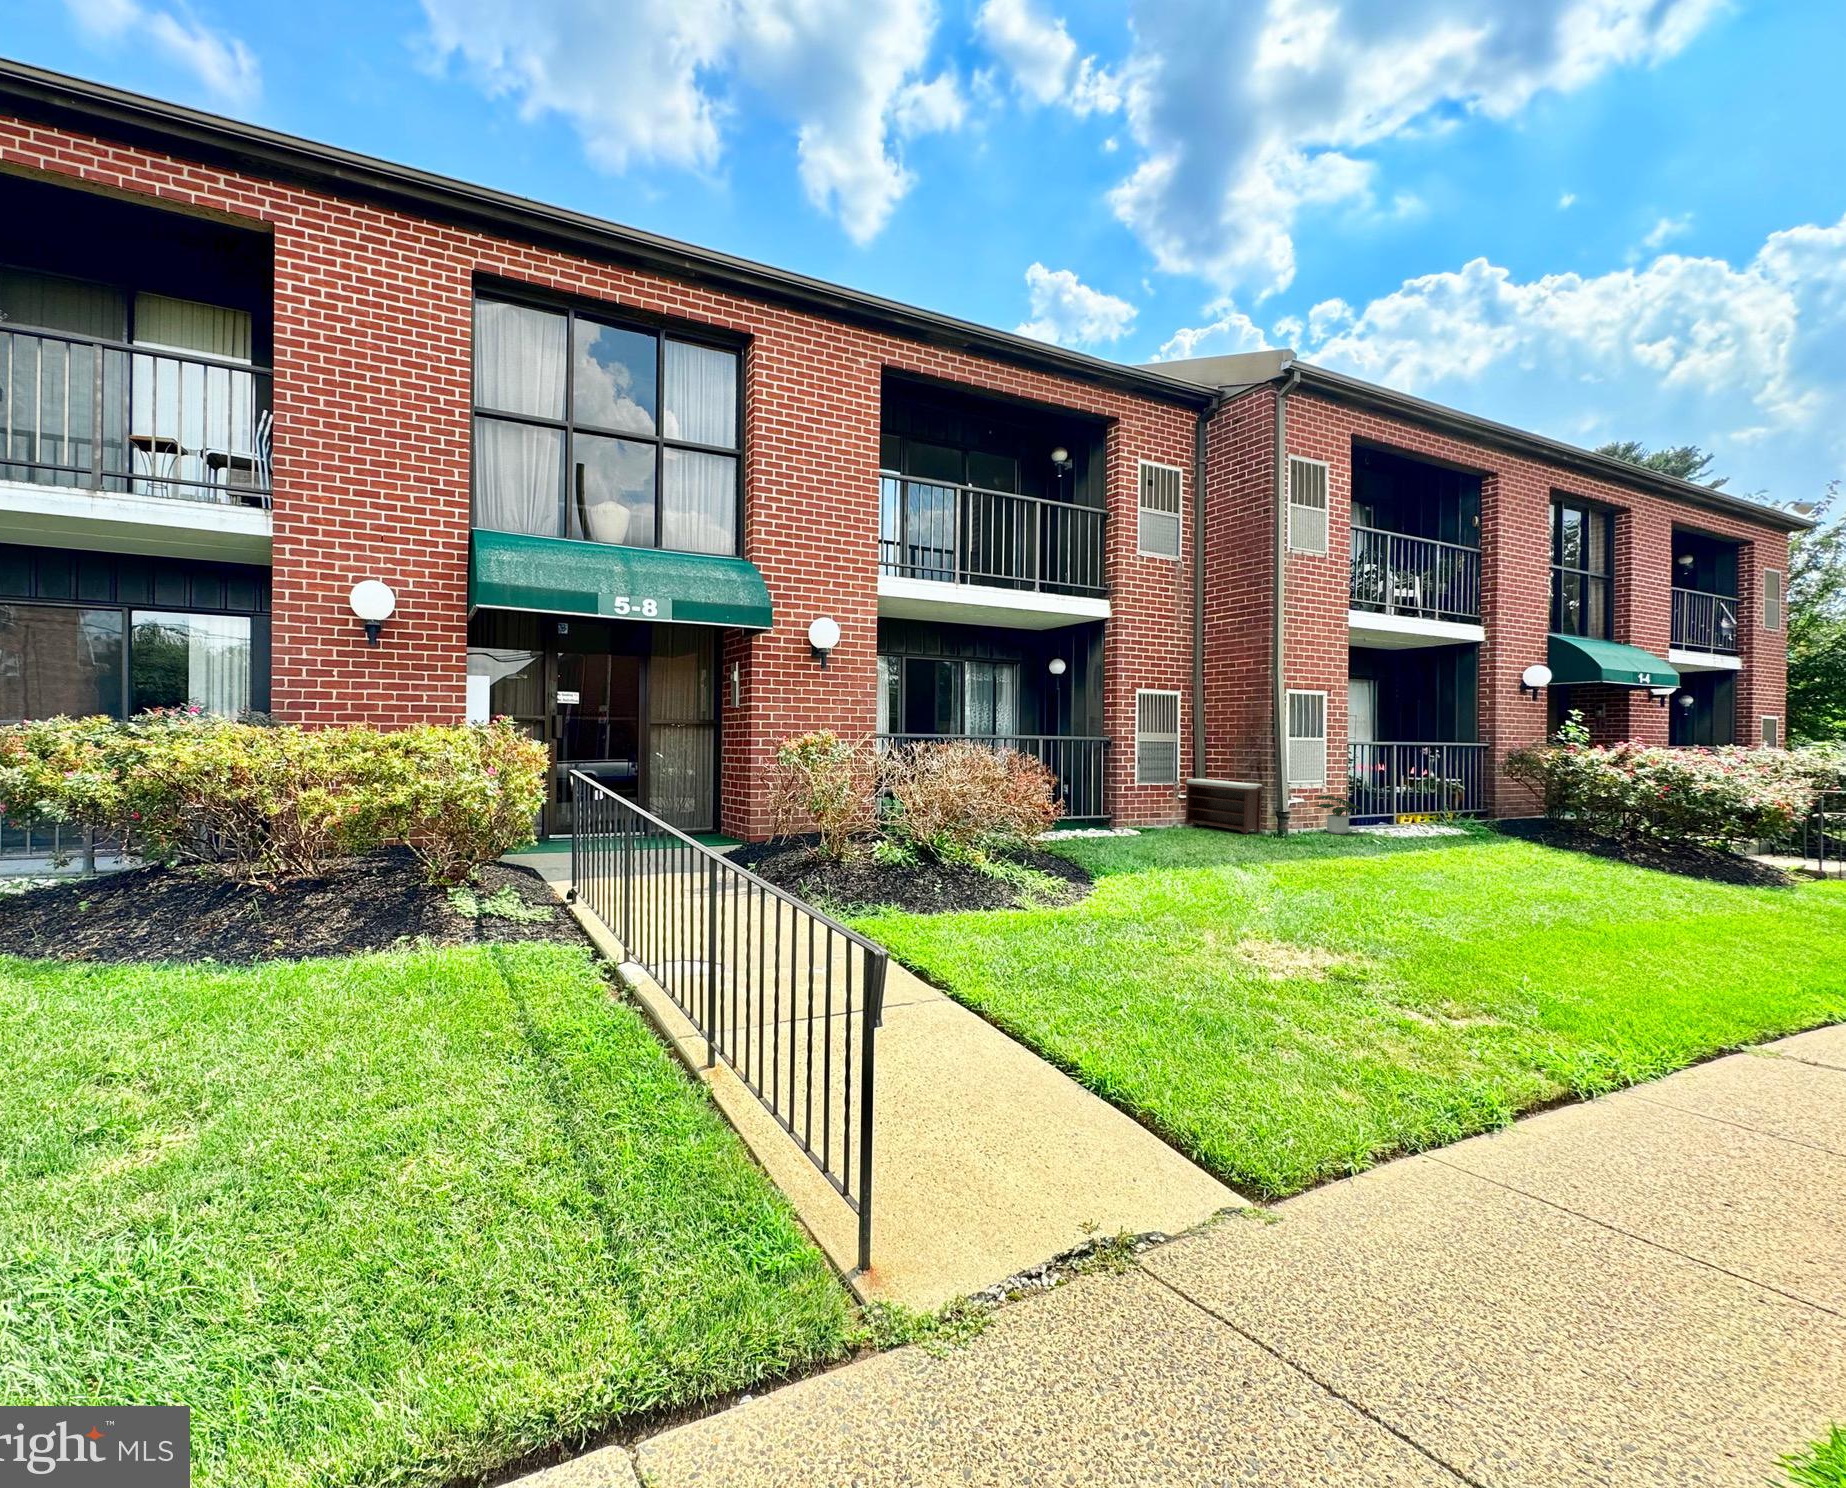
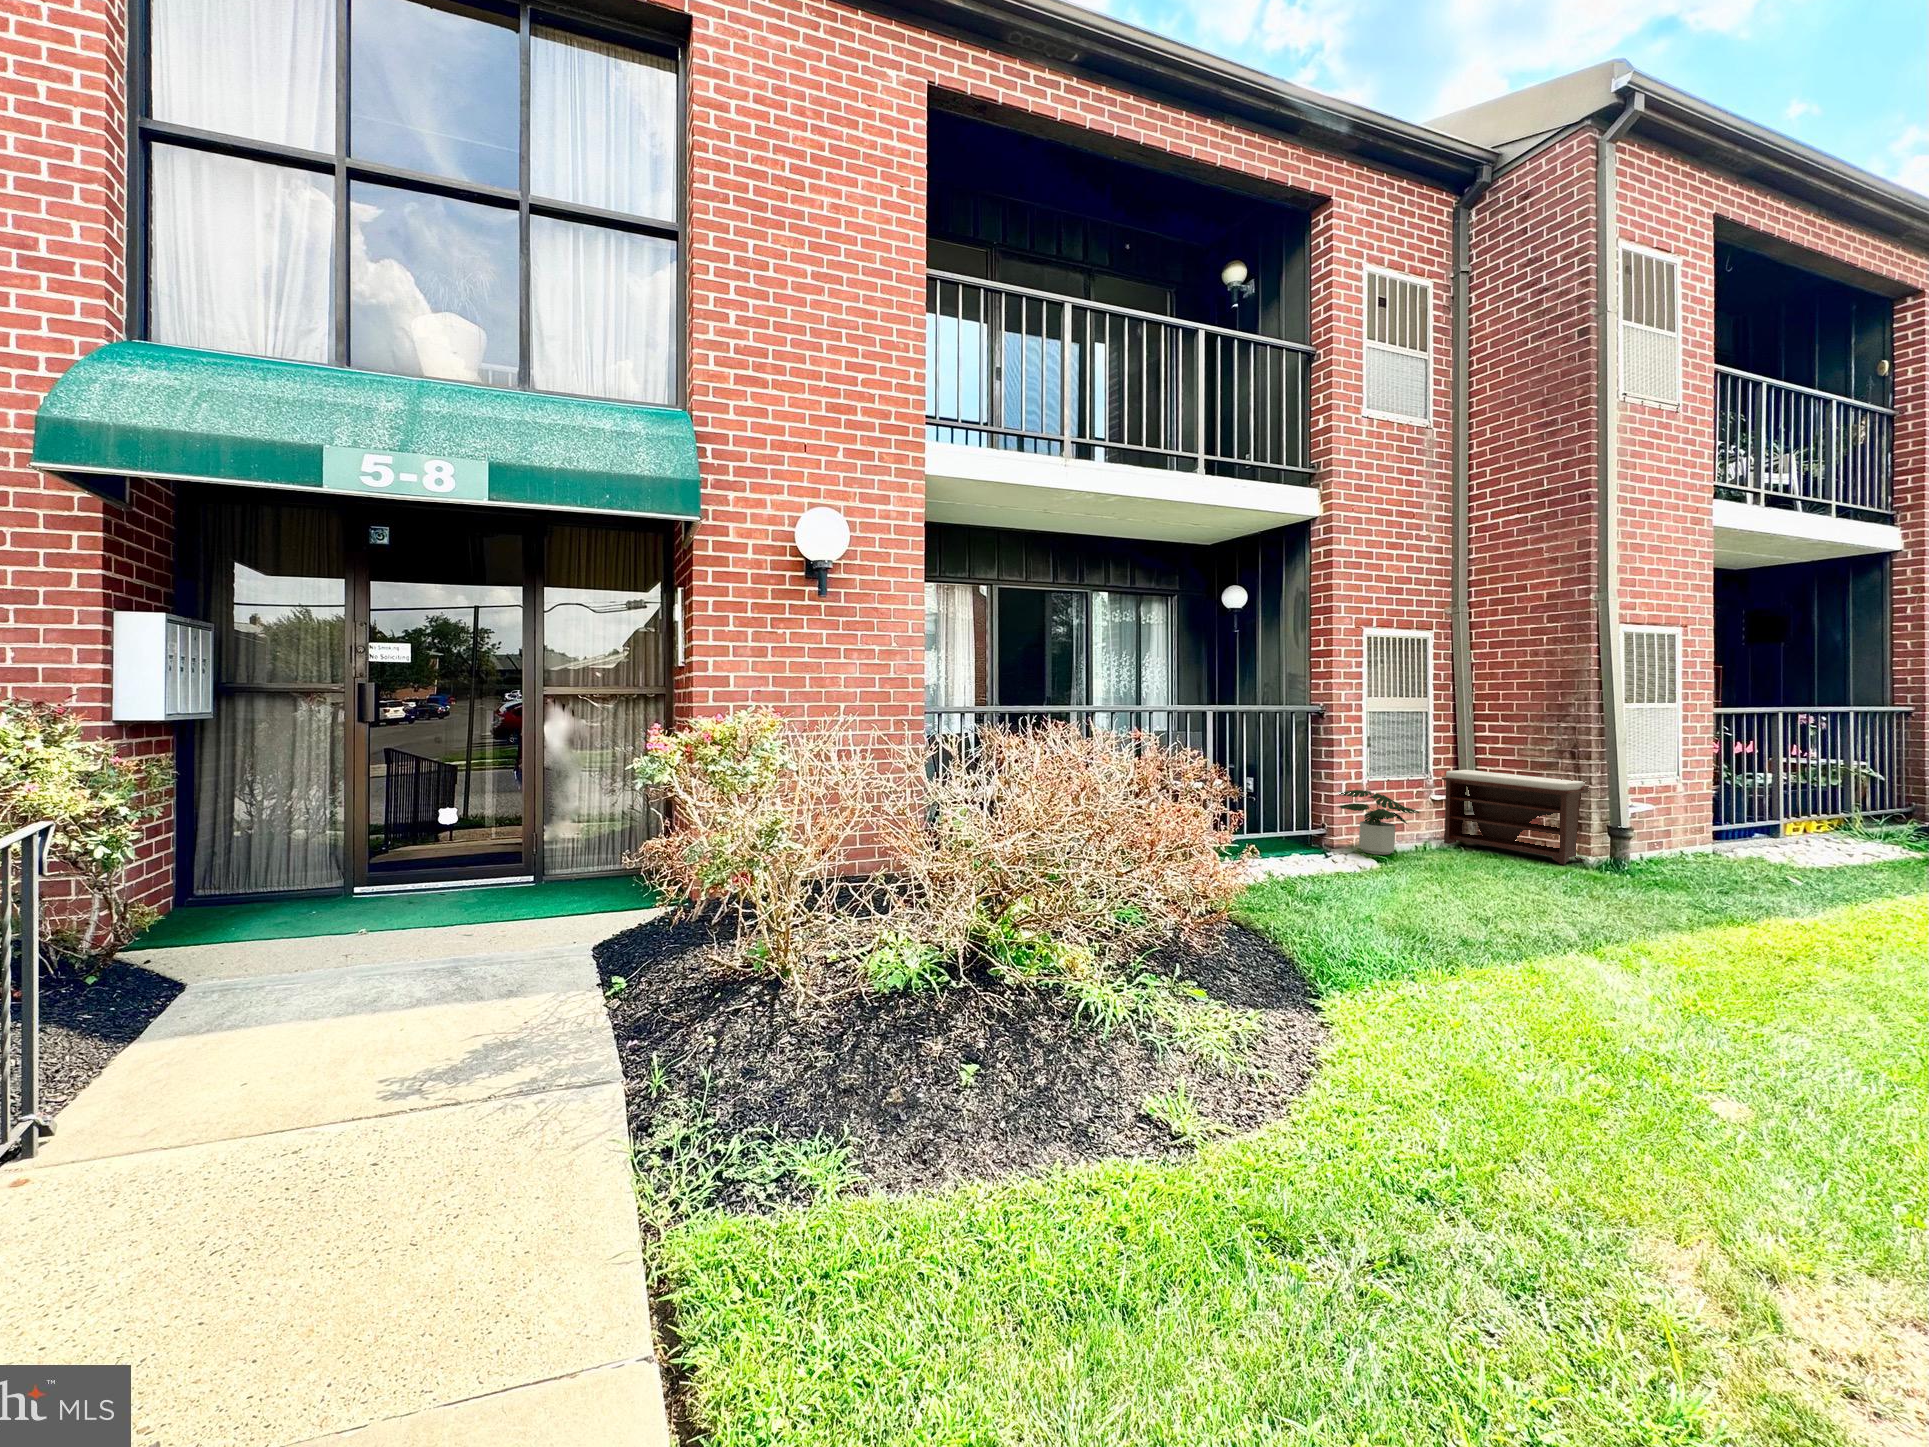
potted plant: present [1315,796,1361,834] -> present [1339,790,1419,855]

